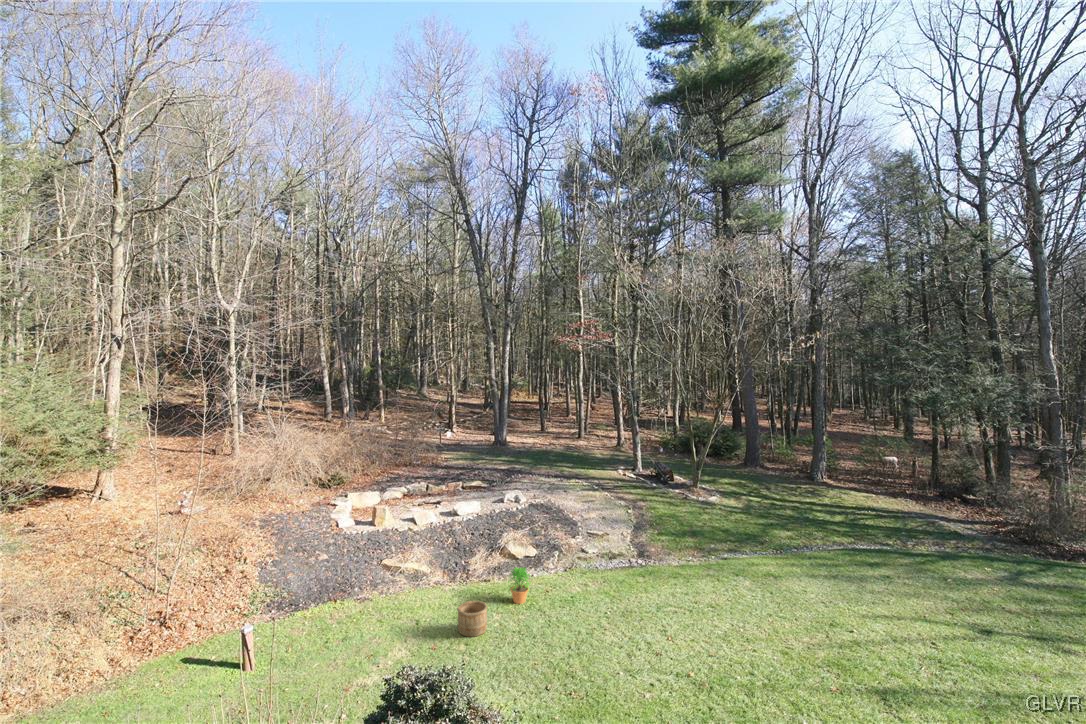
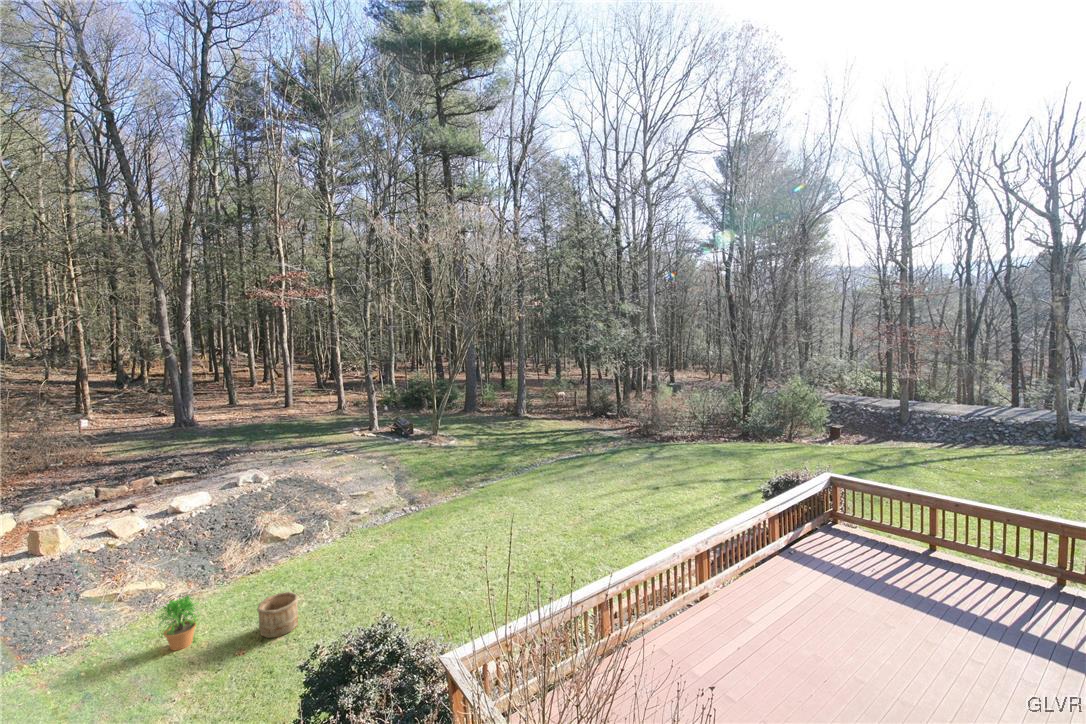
potted plant: present [508,567,530,604] -> present [159,595,199,651]

